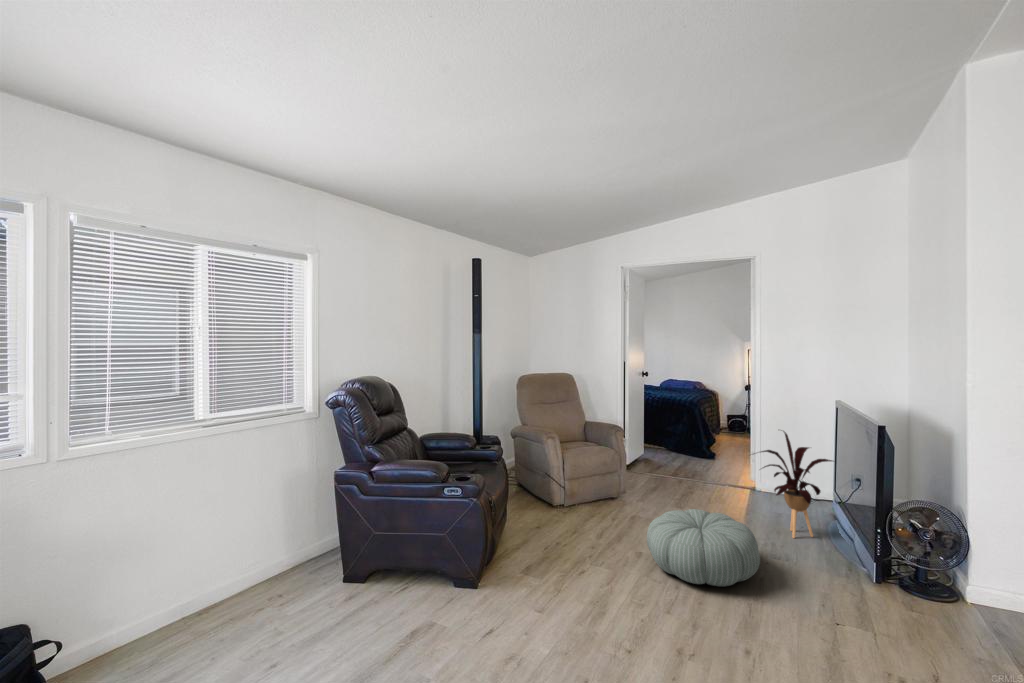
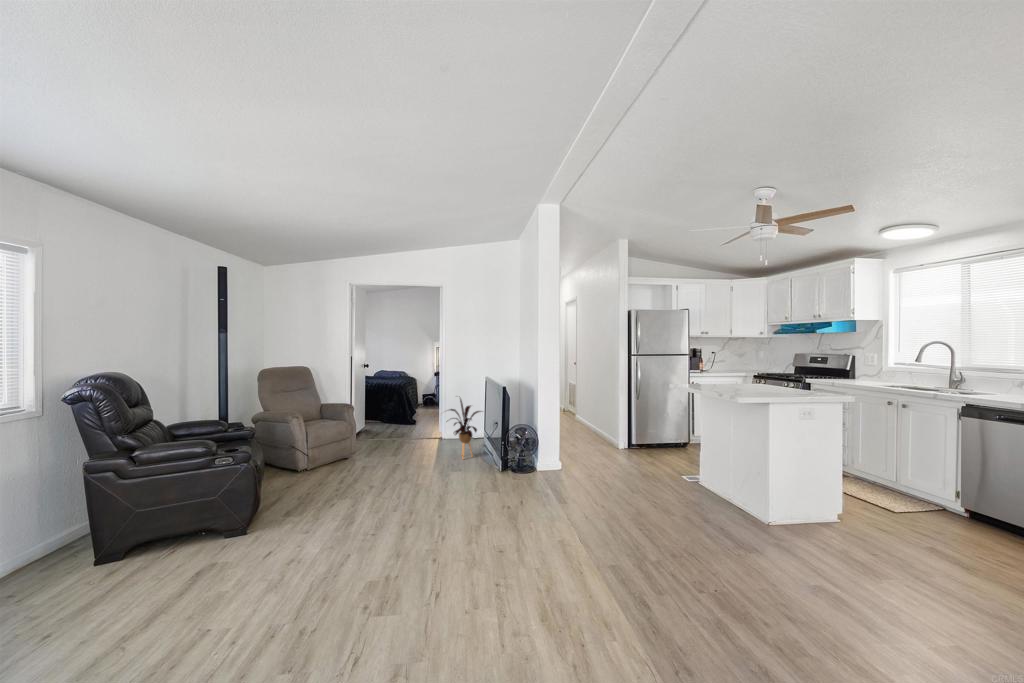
pouf: present [647,509,760,586] -> none [378,450,446,493]

